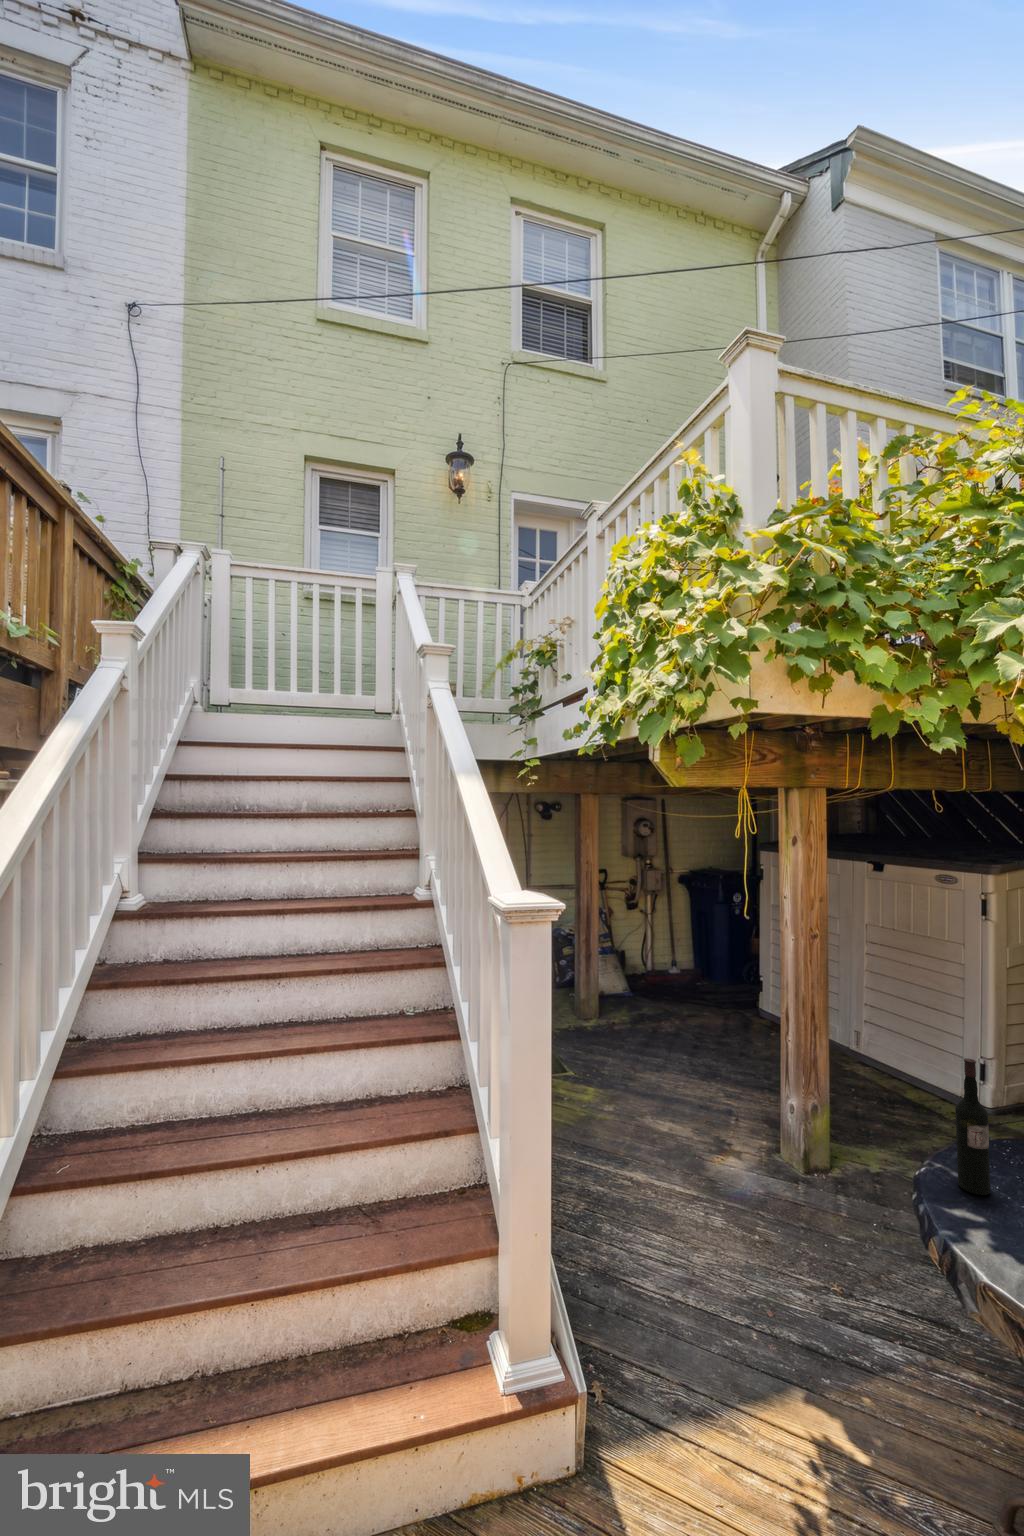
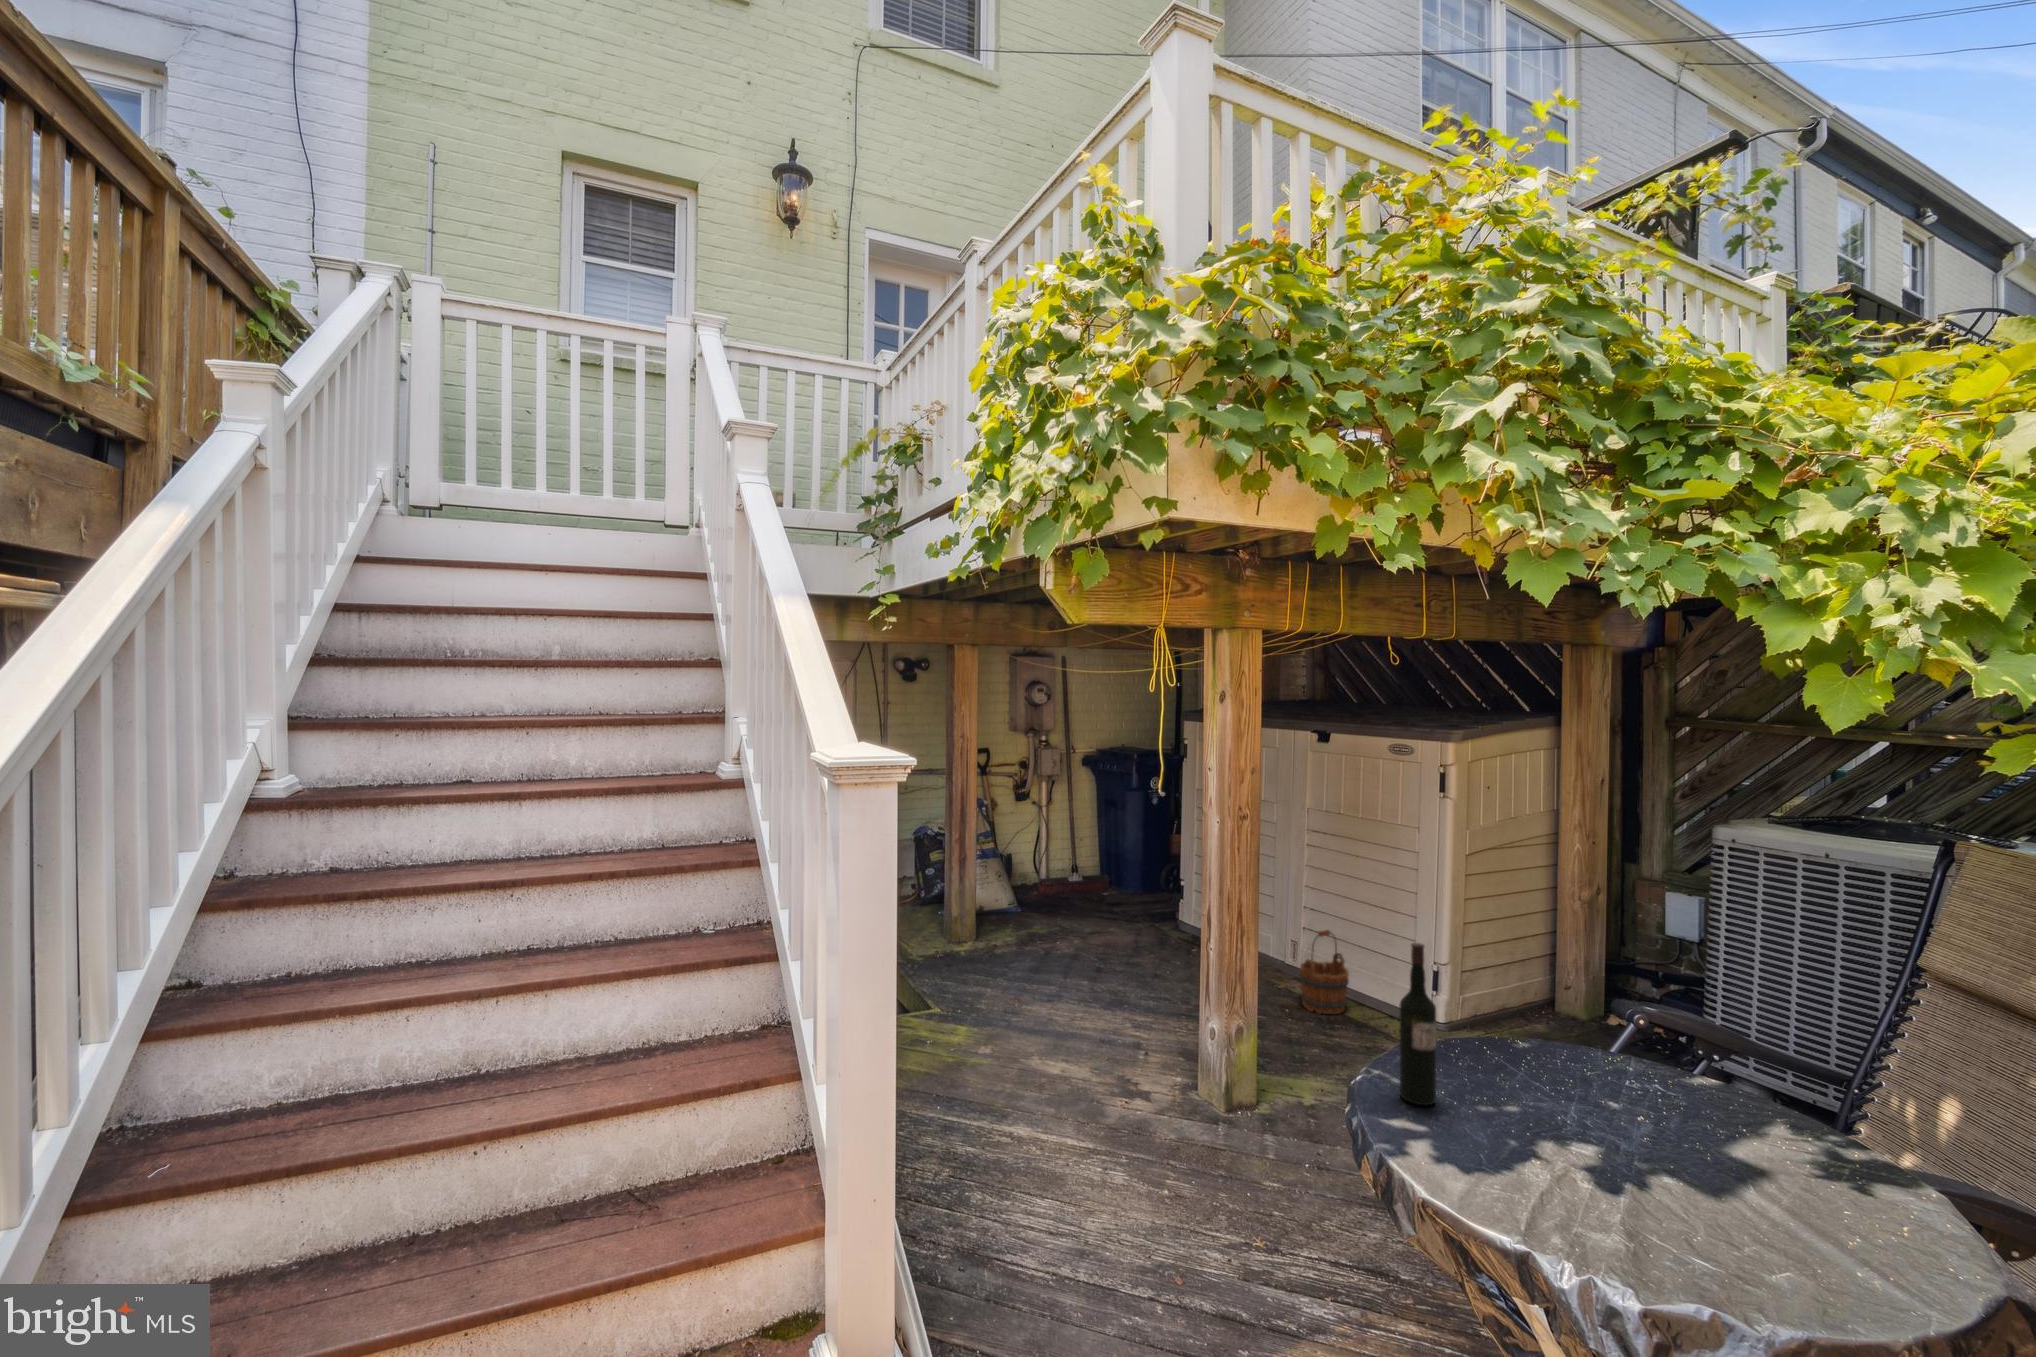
wooden bucket: none [864,1026,907,1097] -> present [1299,930,1349,1014]

